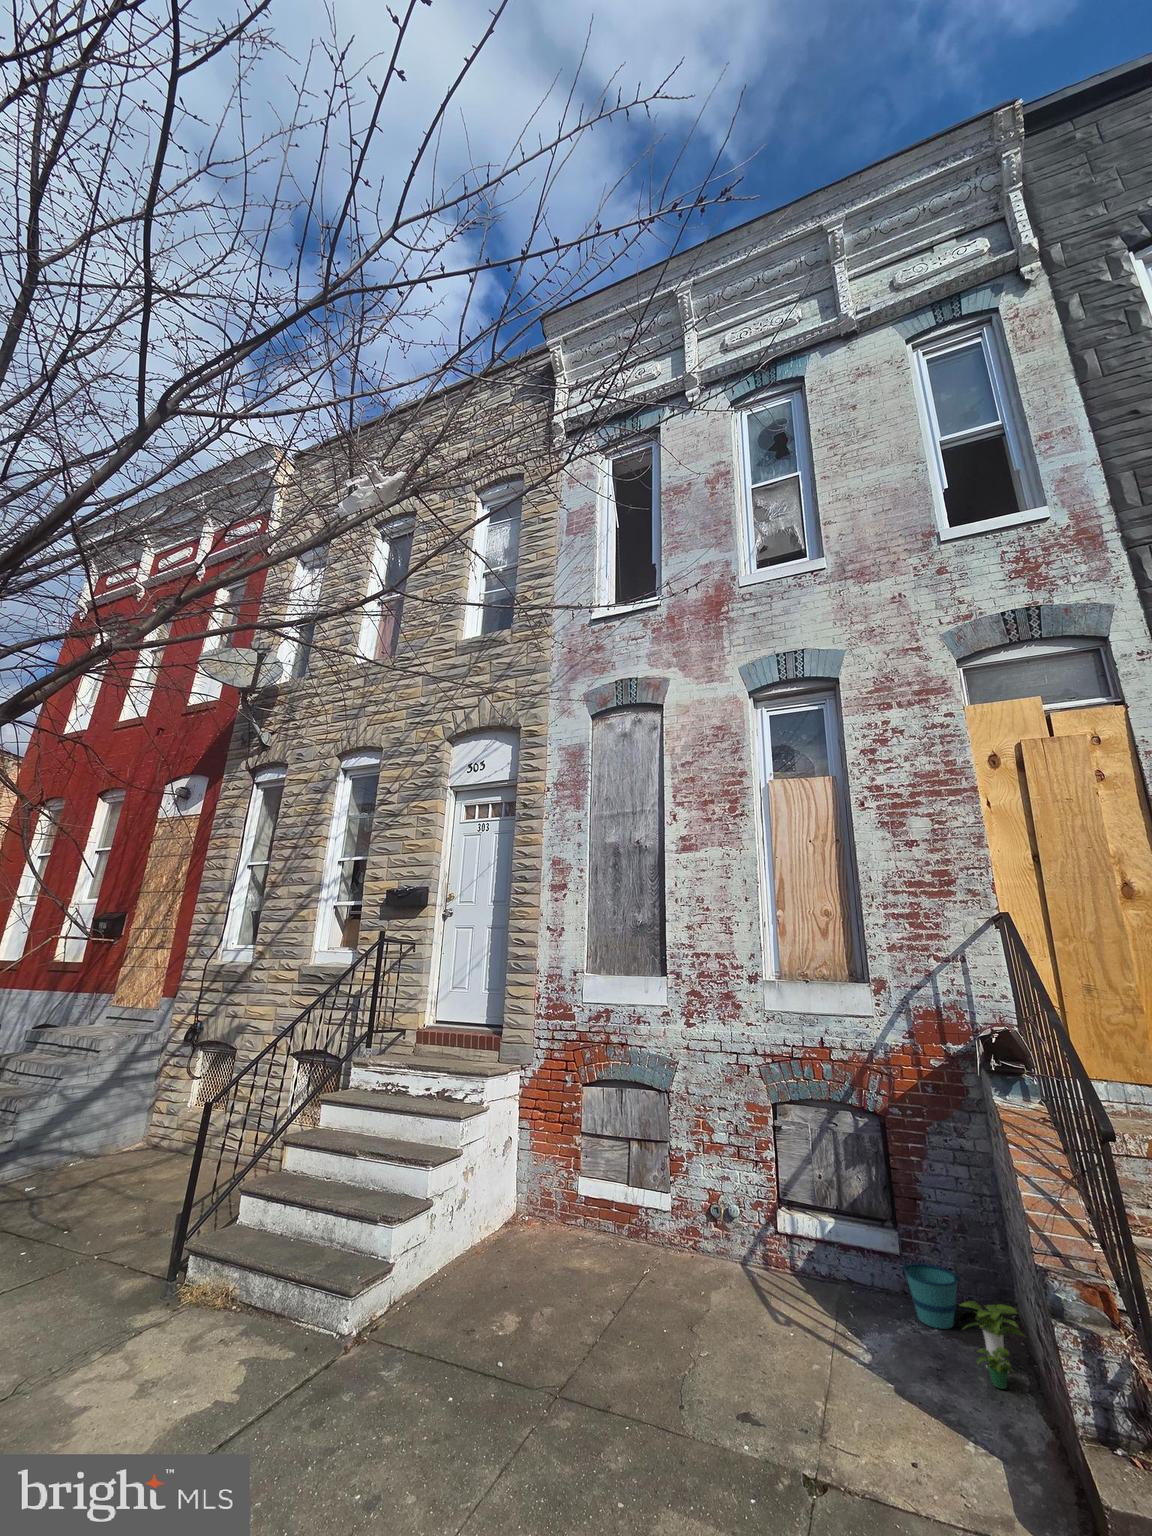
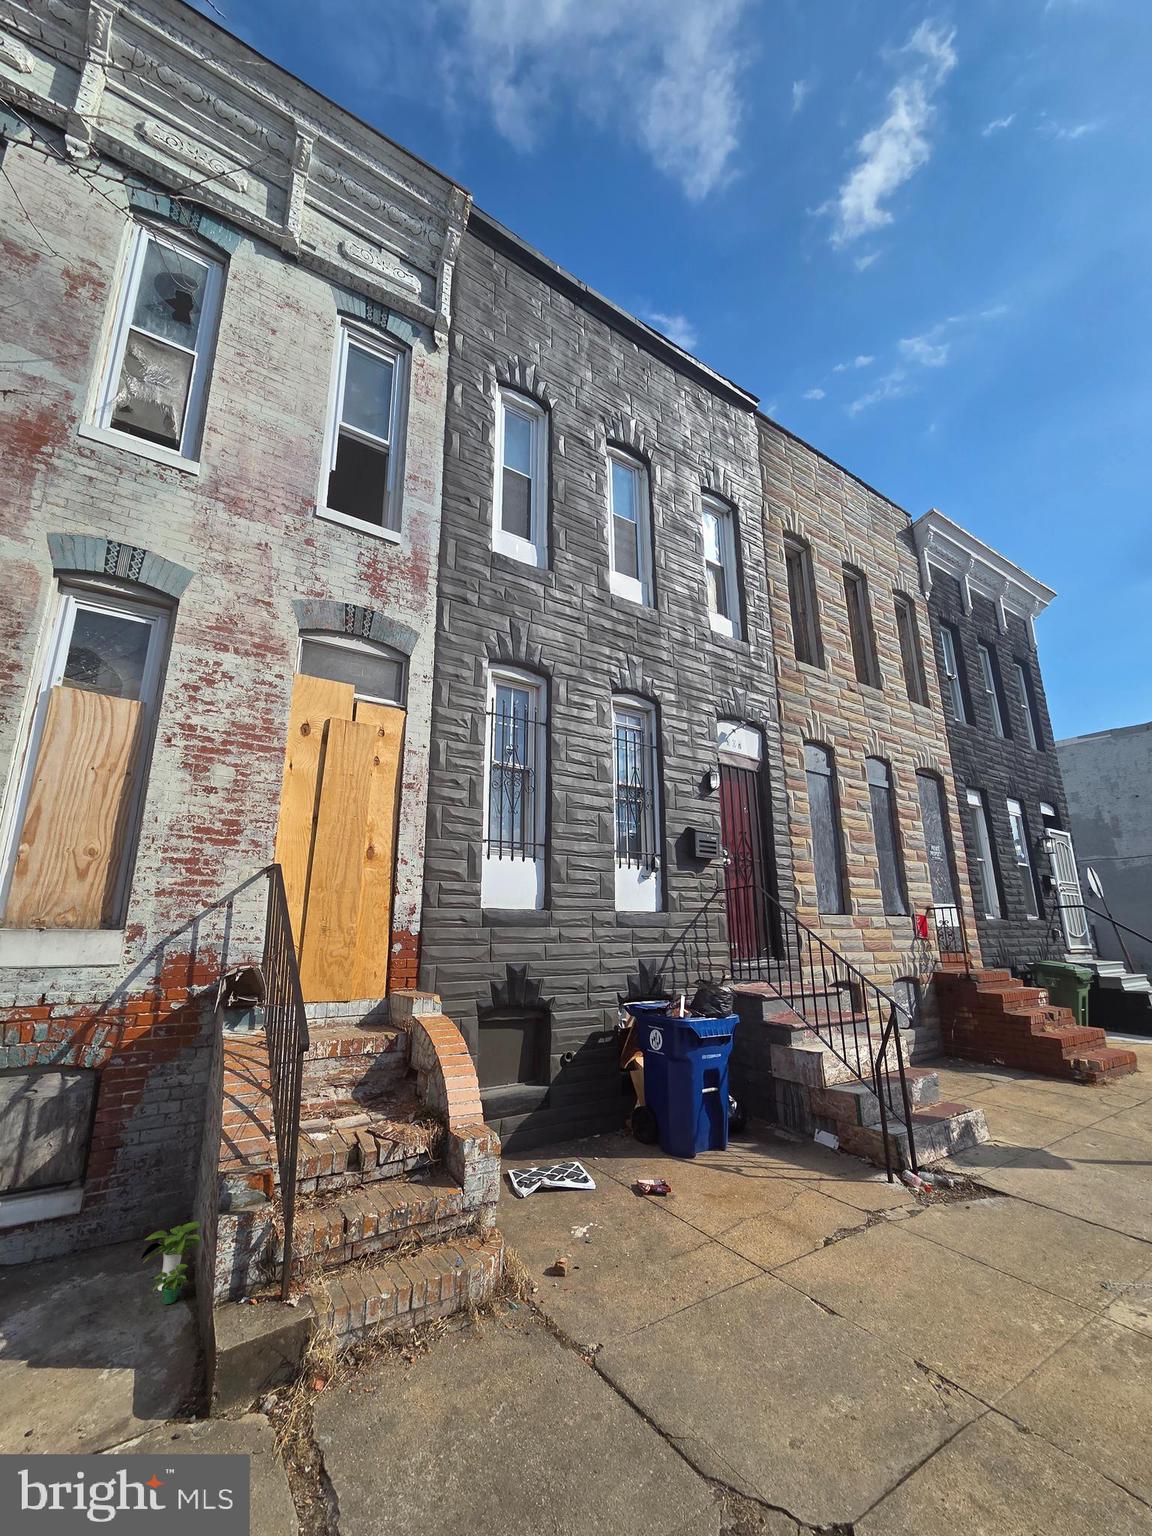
bucket: present [902,1262,962,1329] -> none [81,1206,148,1273]

